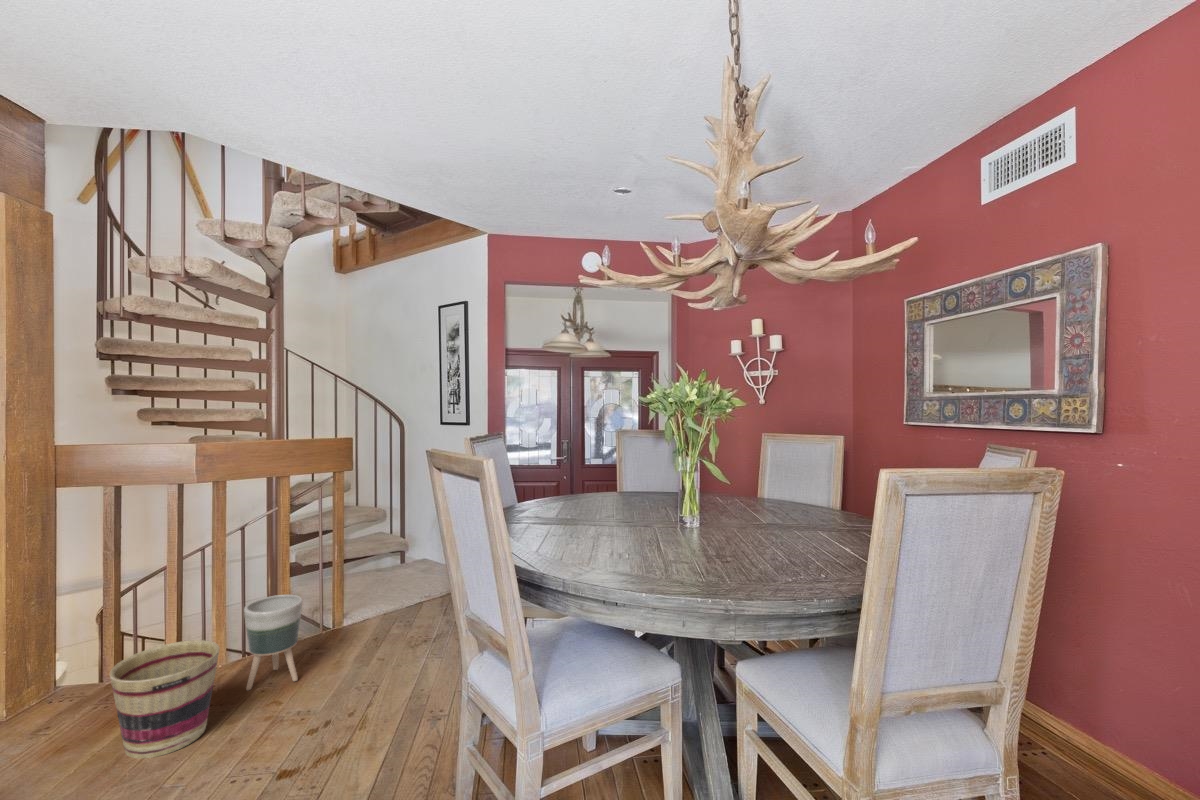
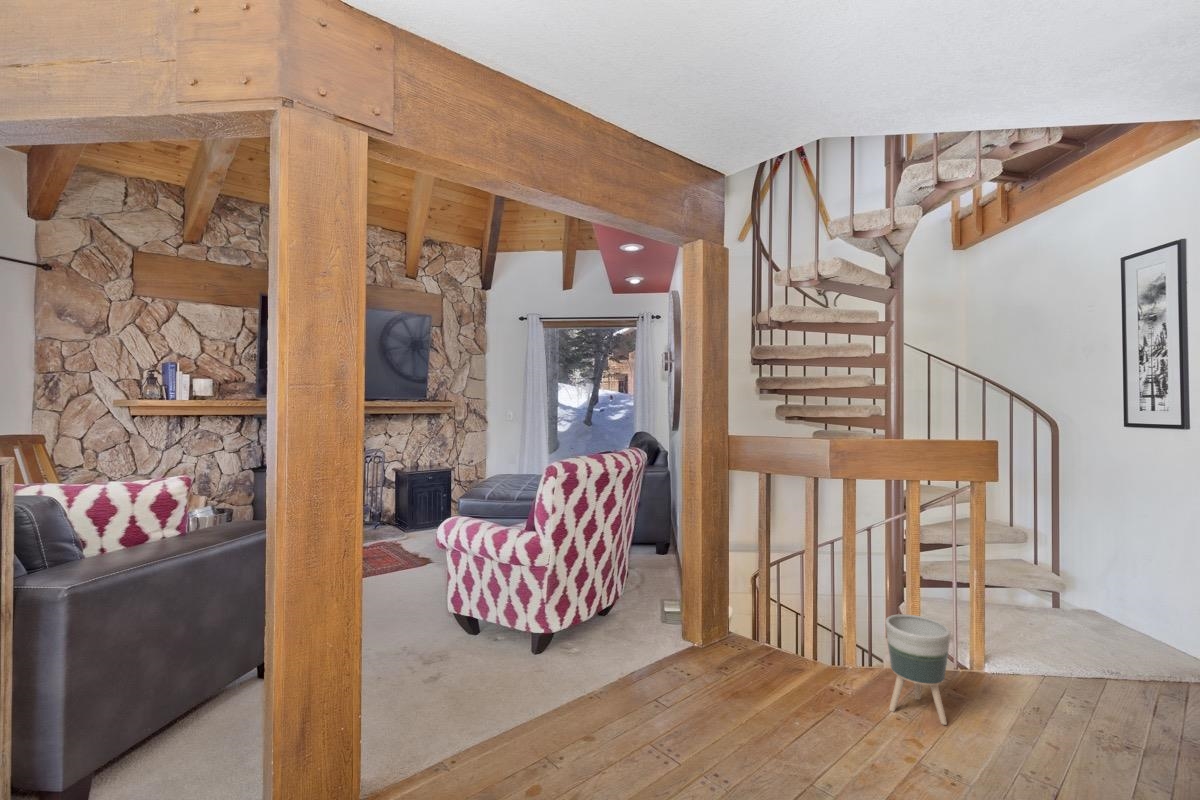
basket: present [110,640,220,759] -> none [778,634,868,749]

